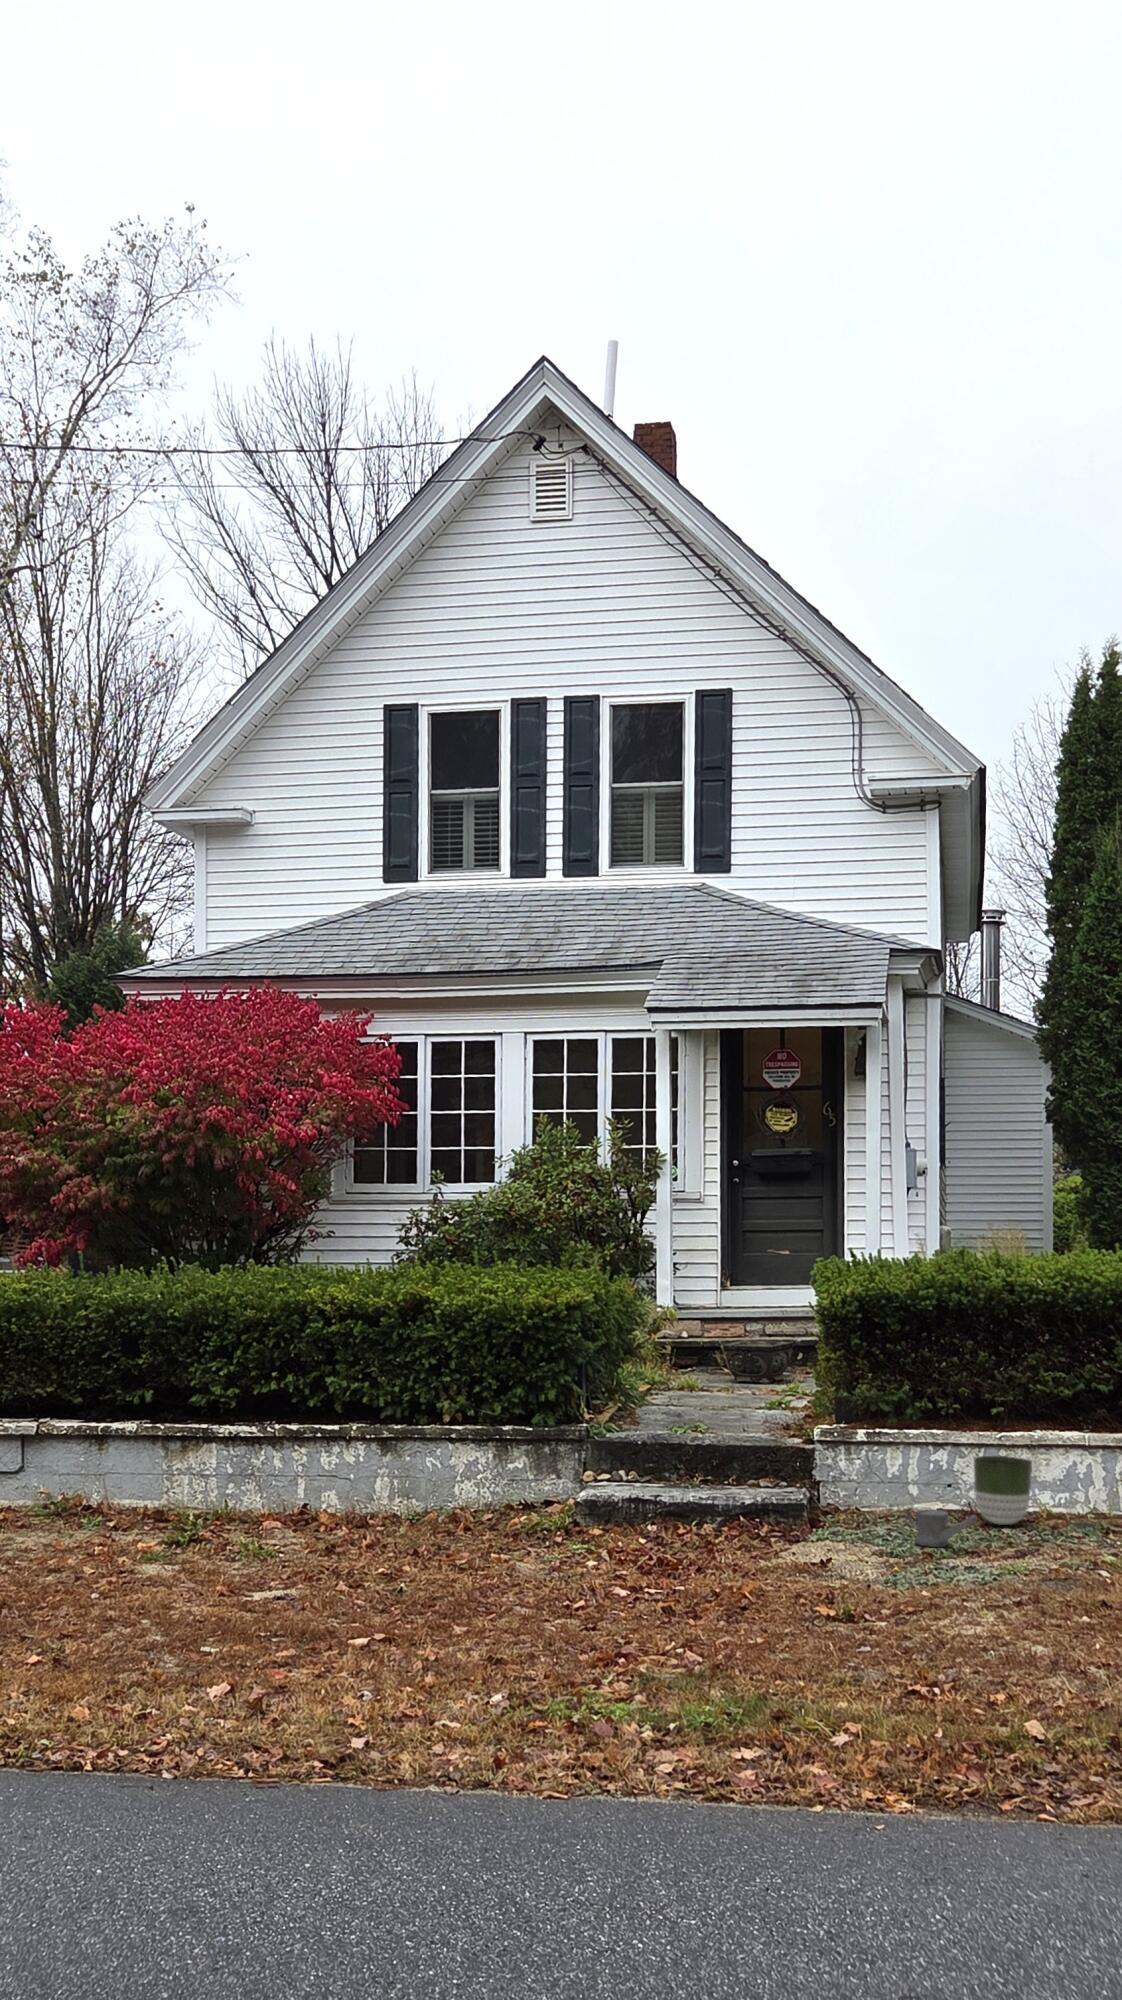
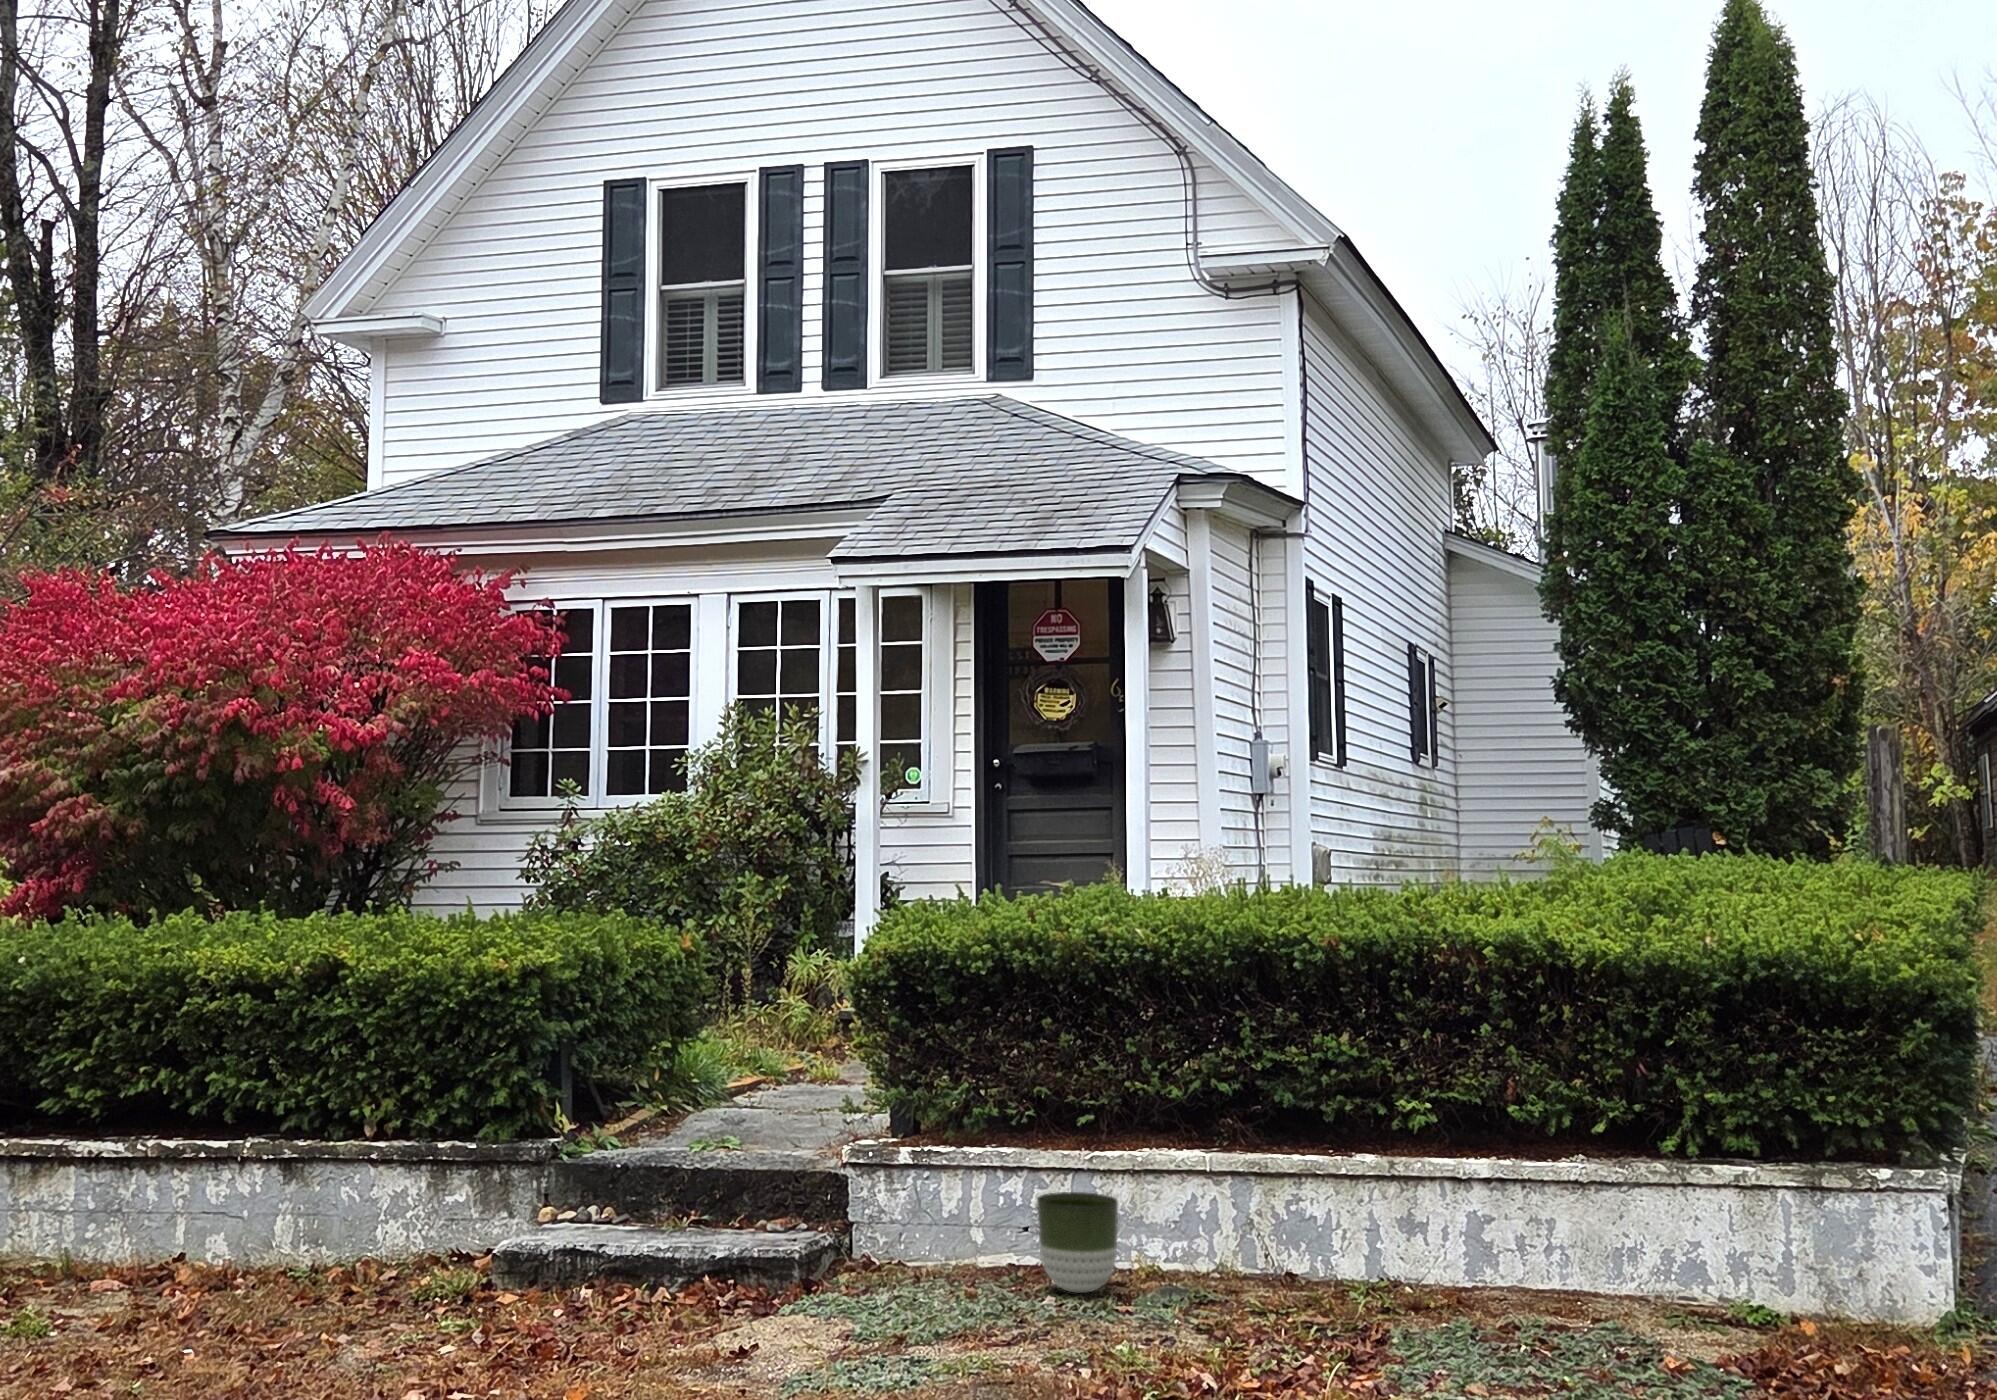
watering can: present [906,1507,977,1547] -> none [915,1268,989,1328]

